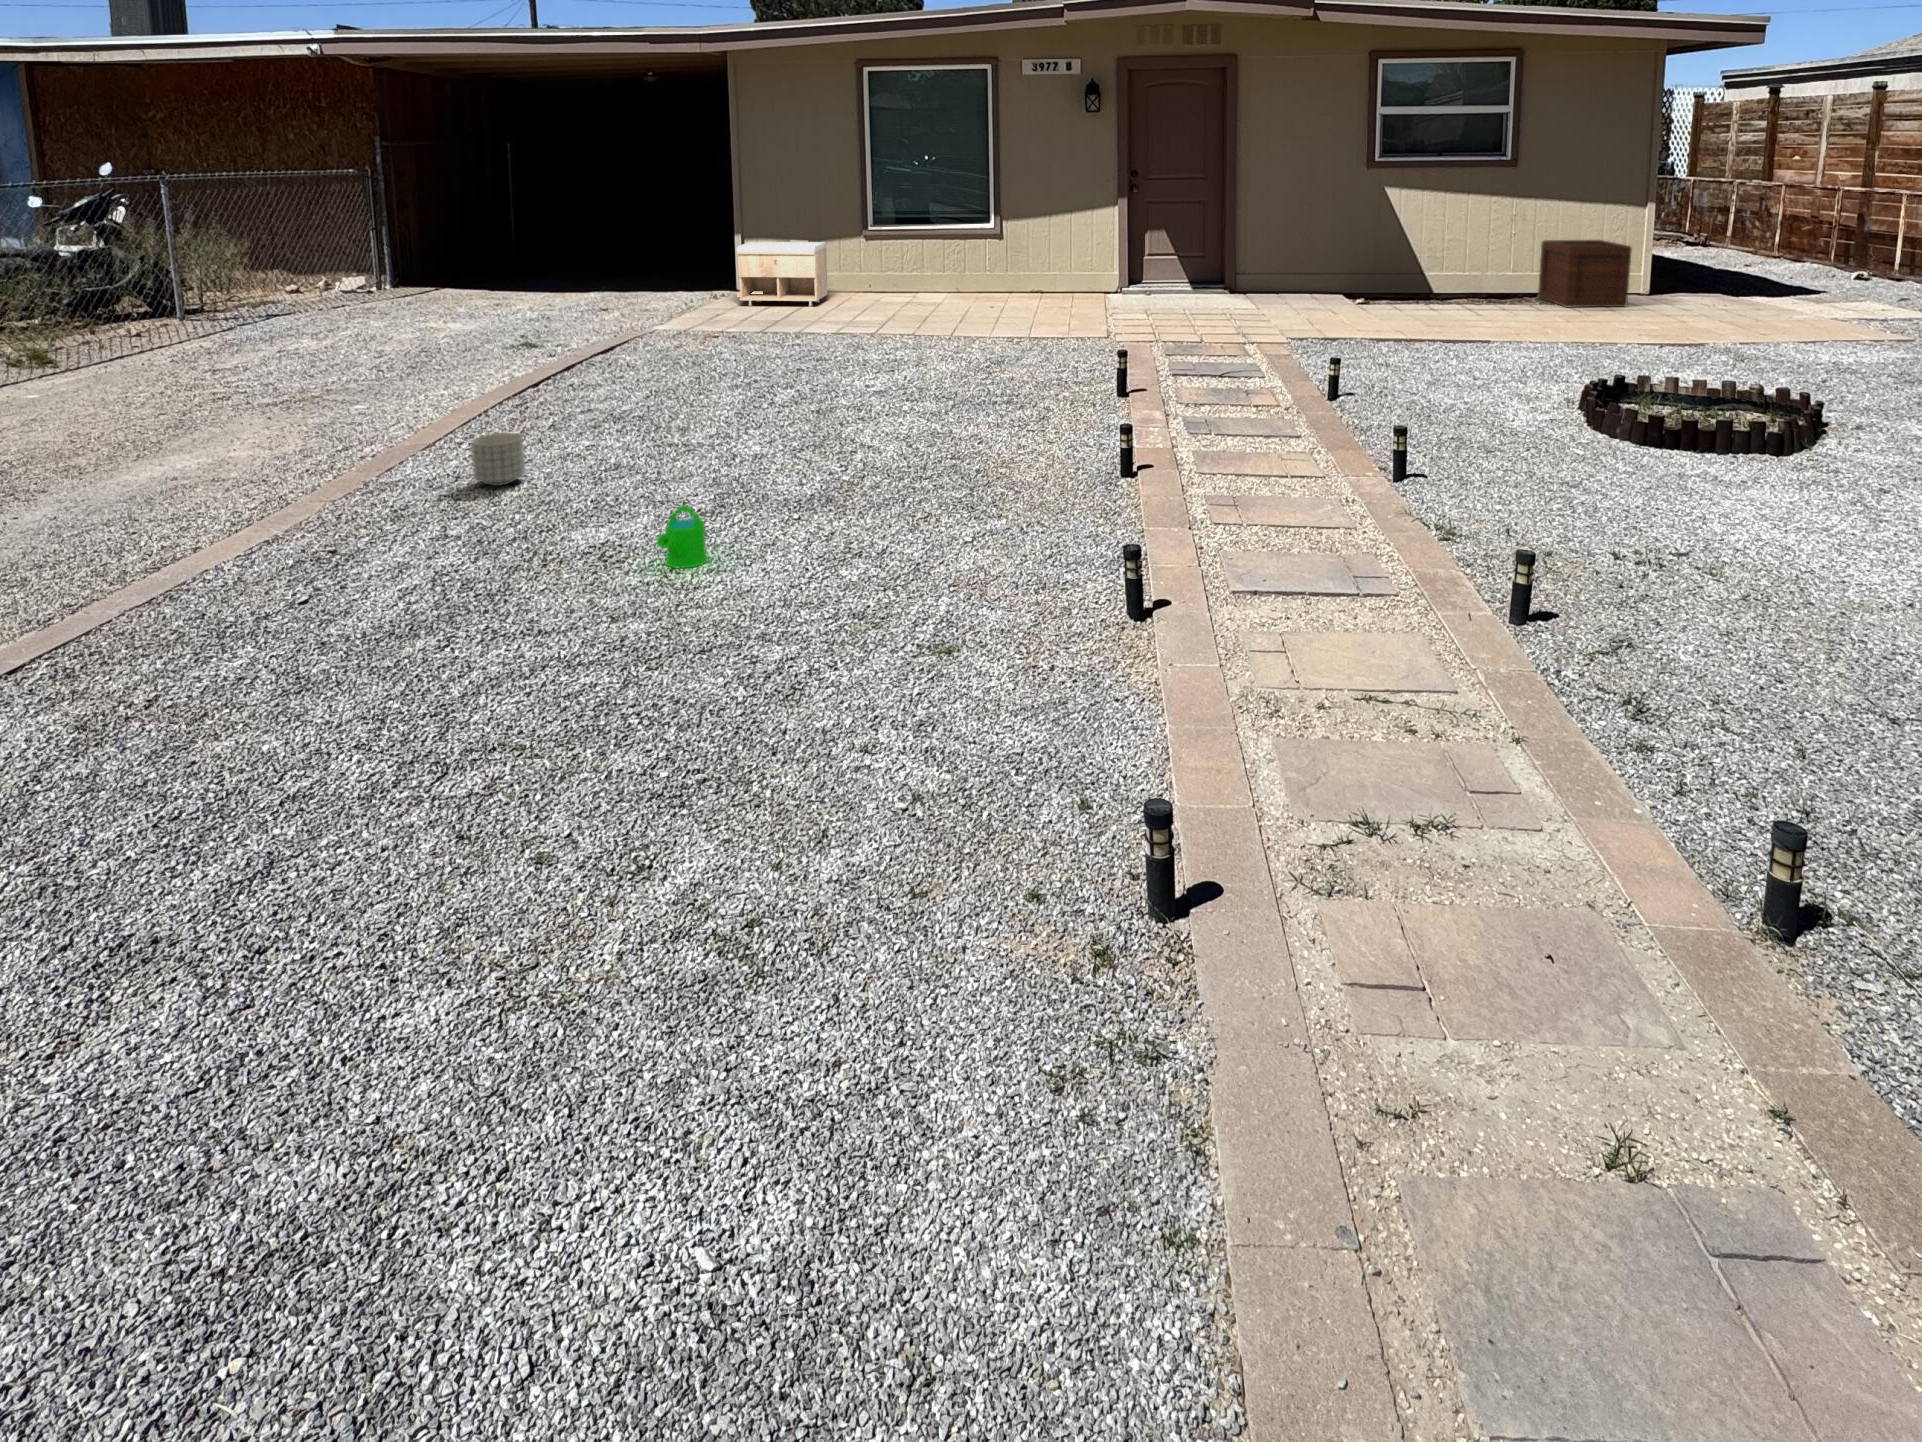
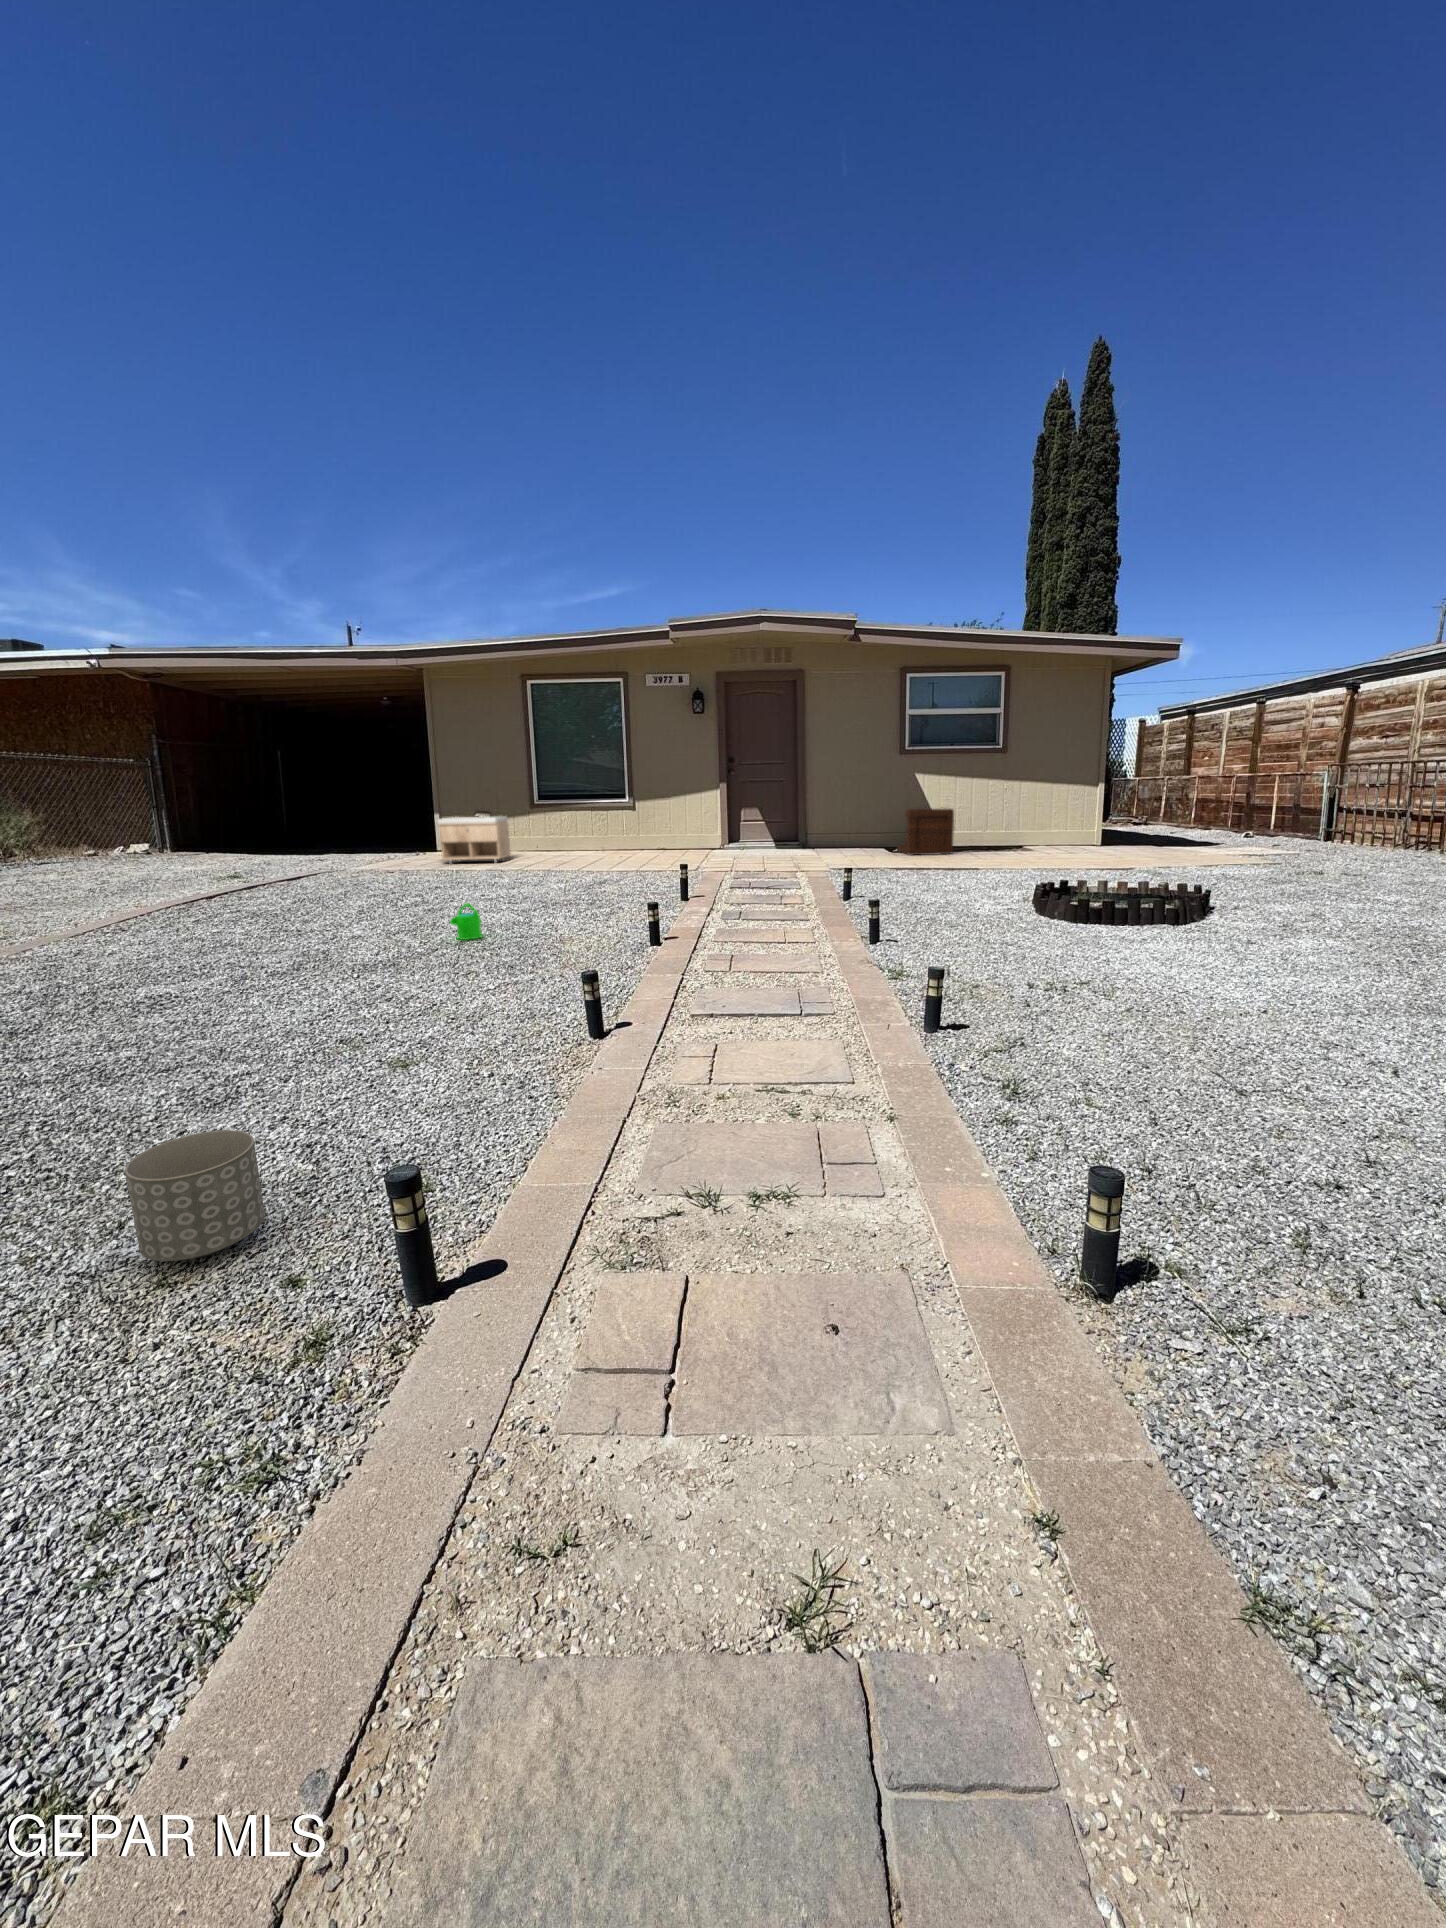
wooden crate: present [1538,240,1632,307] -> present [897,807,954,855]
planter: present [471,433,525,486] -> present [125,1130,265,1261]
watering can: present [657,505,709,569] -> present [450,903,483,940]

